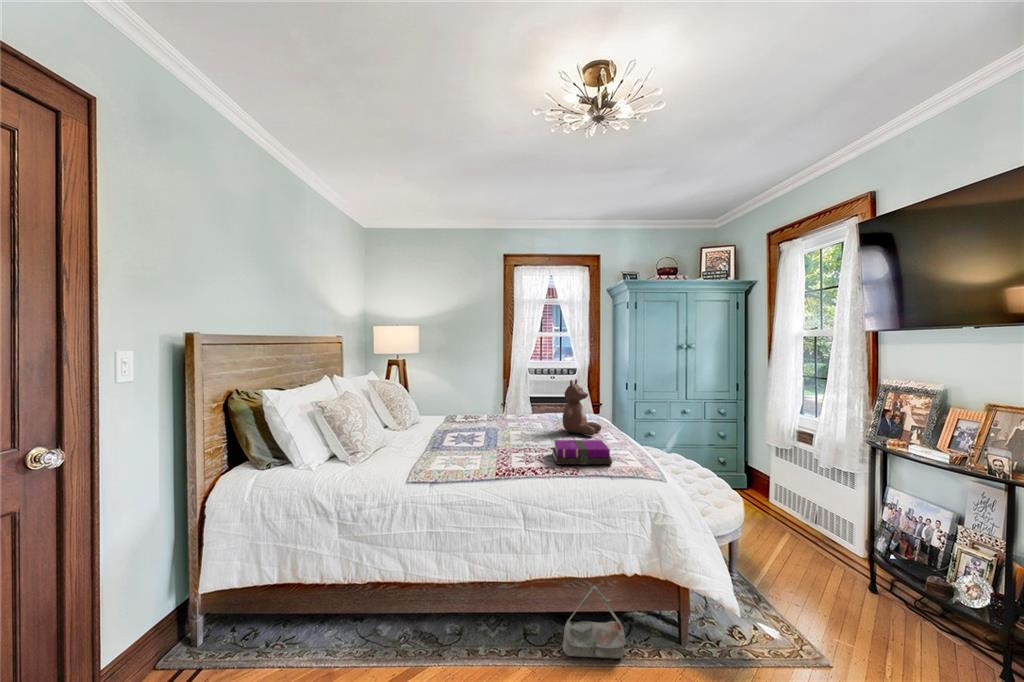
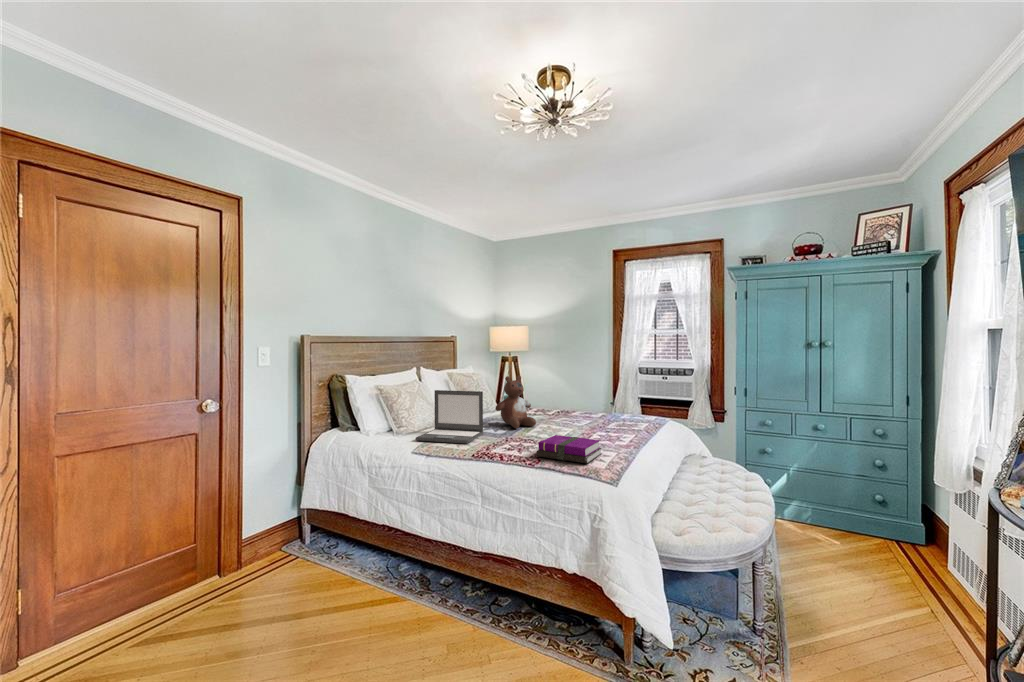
stuffed bear: present [563,379,601,436] -> present [495,376,536,428]
laptop: none [388,400,458,467] -> present [416,390,483,443]
bag: present [562,586,627,659] -> none [506,573,559,650]

